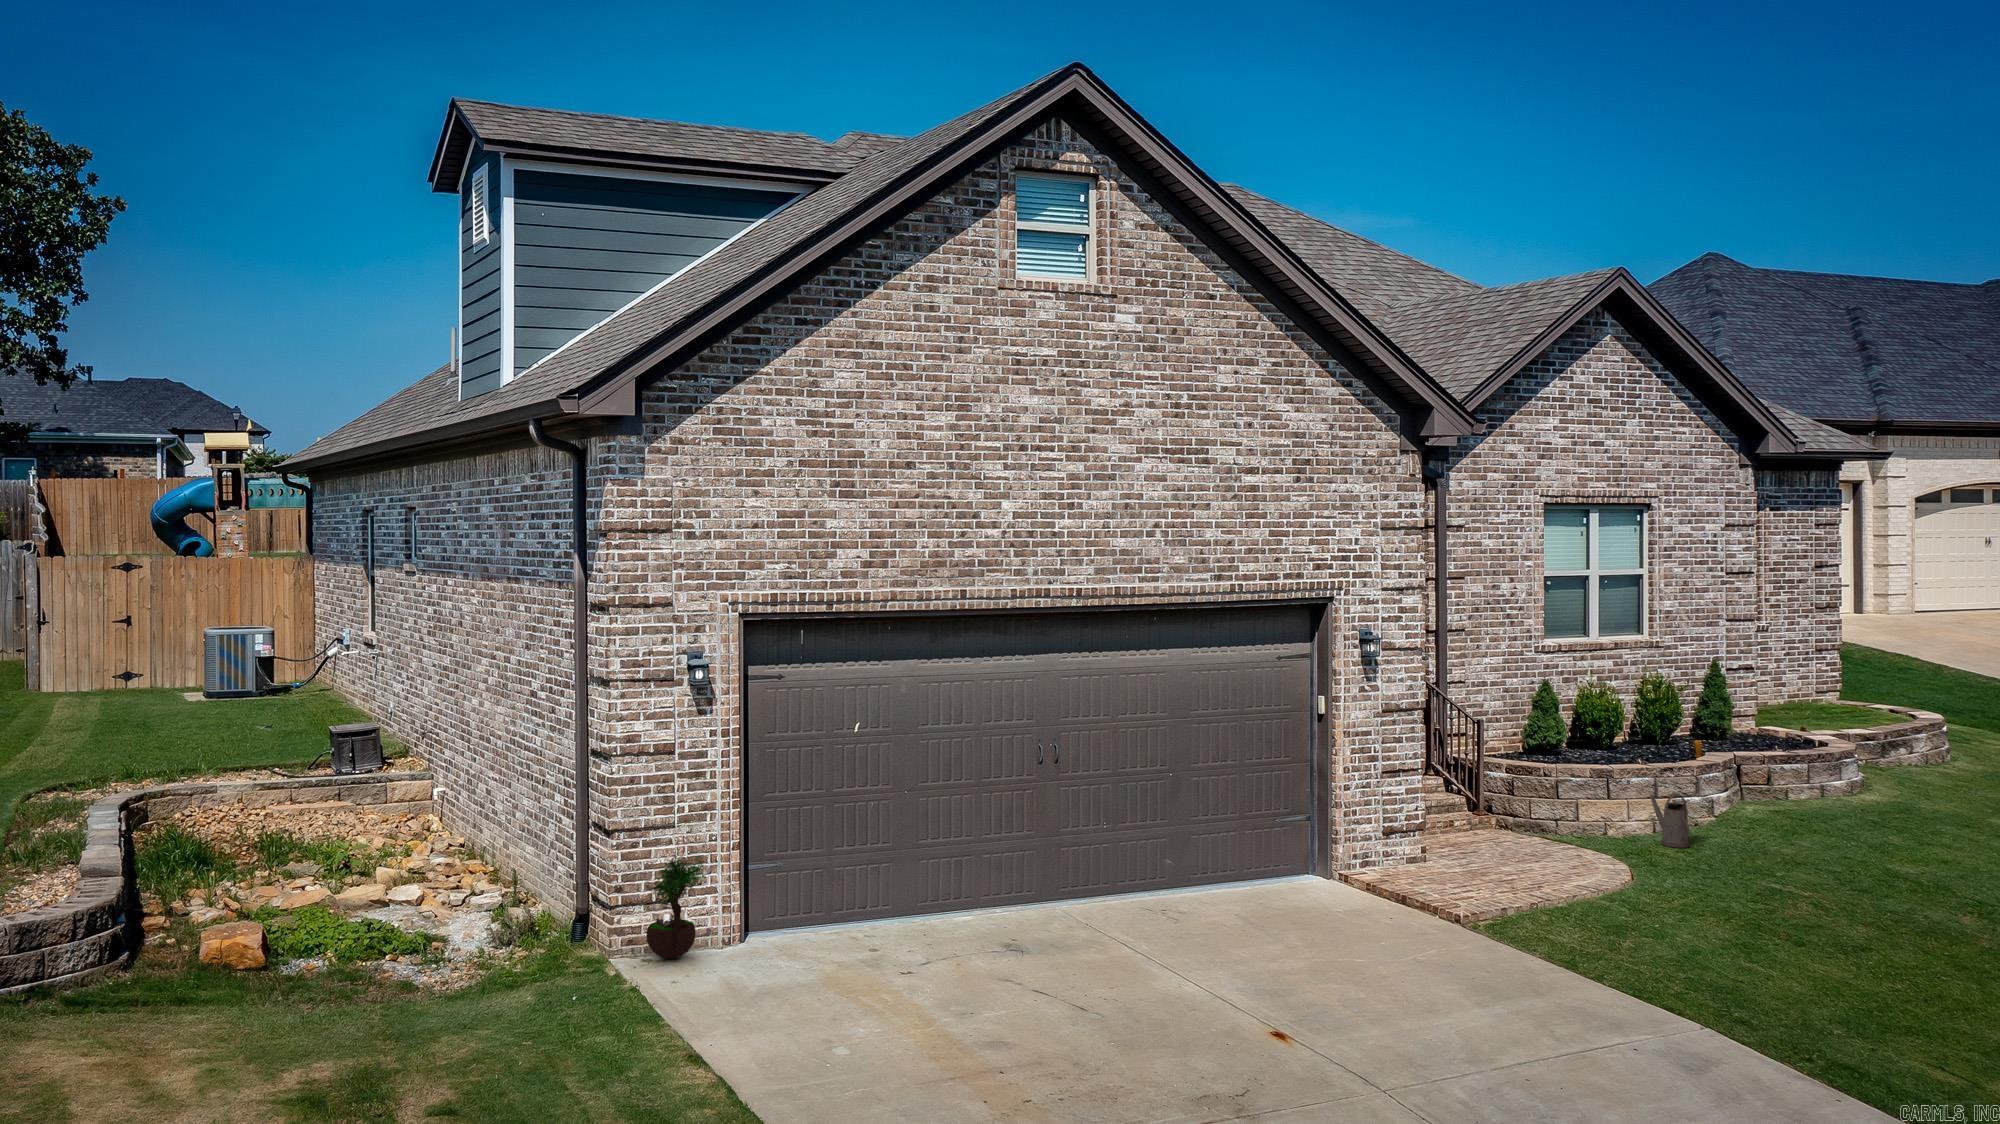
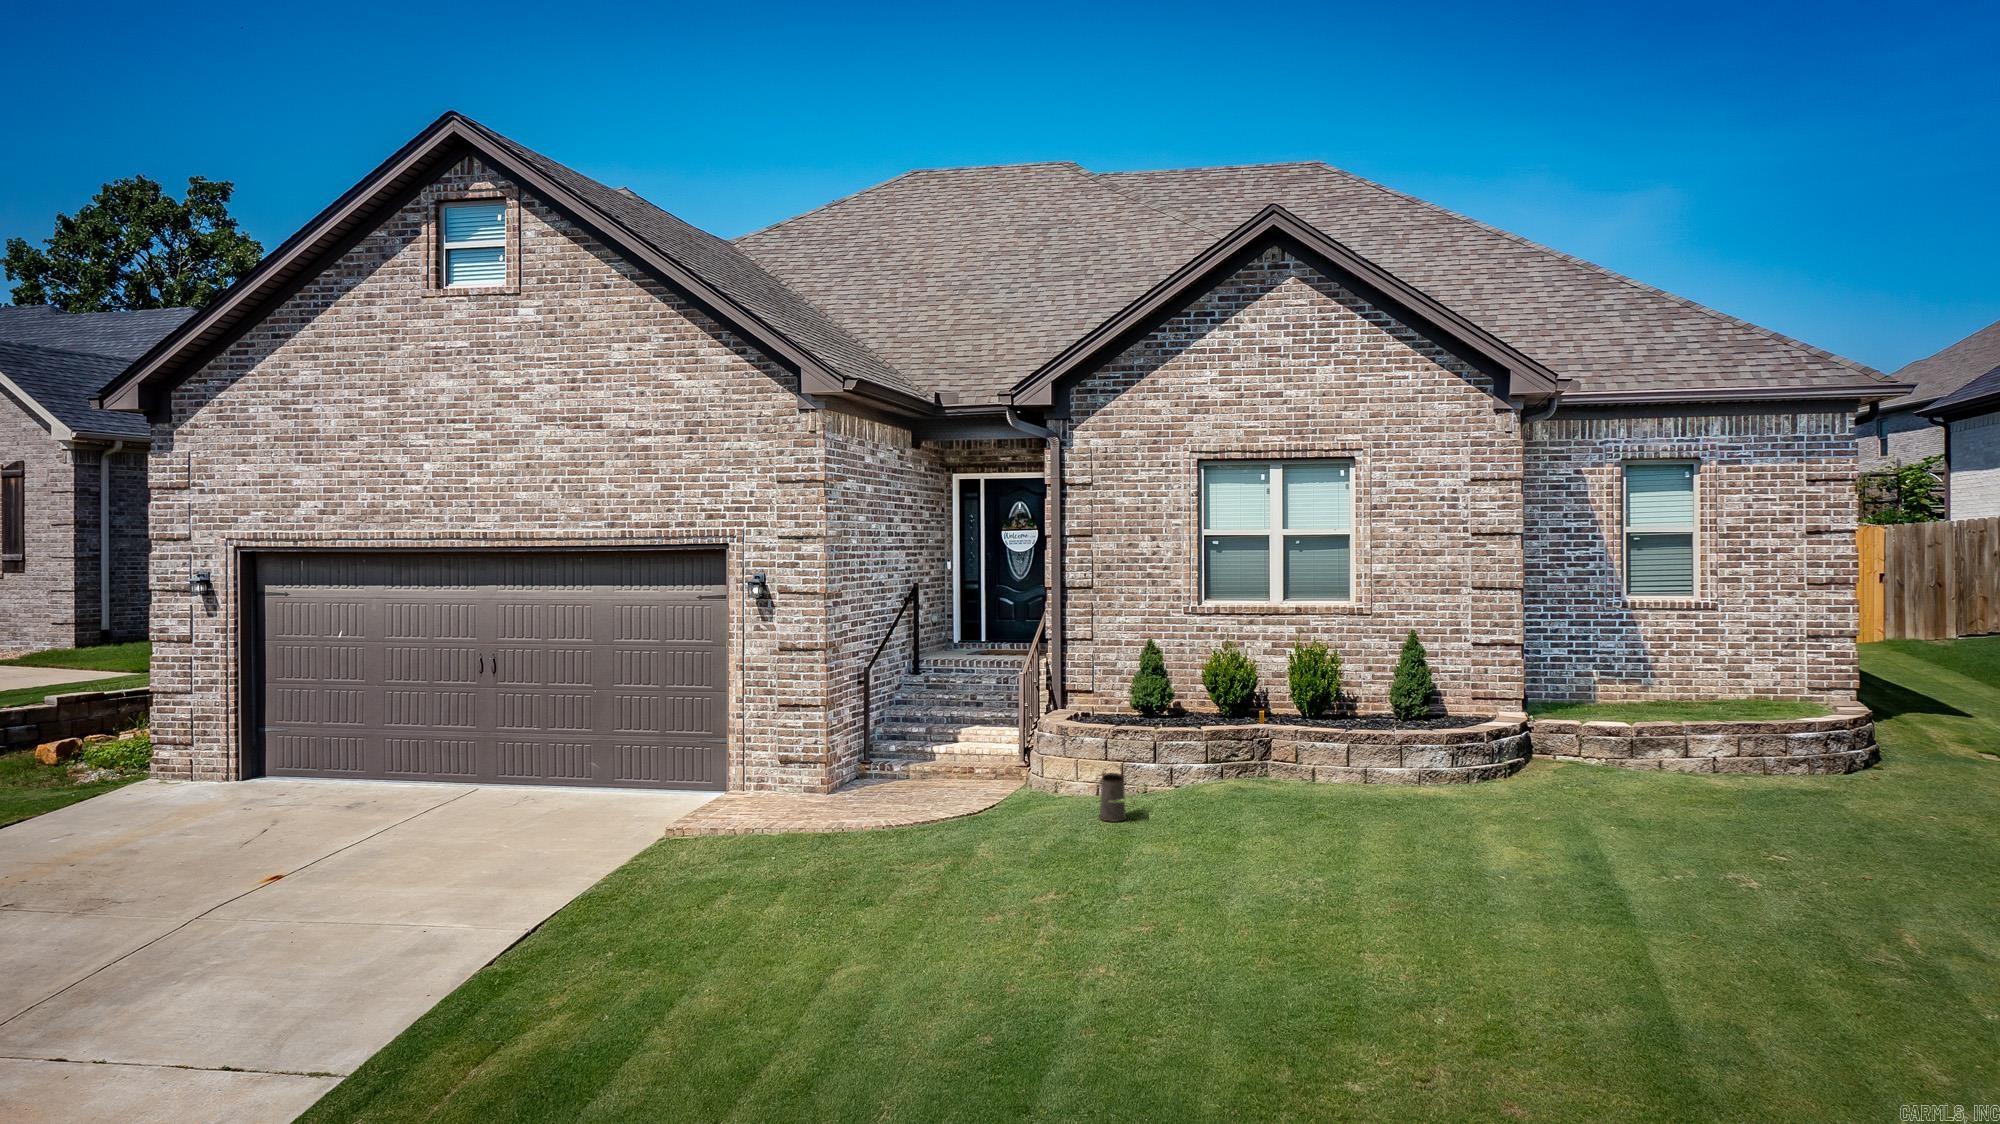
potted tree: present [644,856,706,959] -> none [134,712,194,789]

